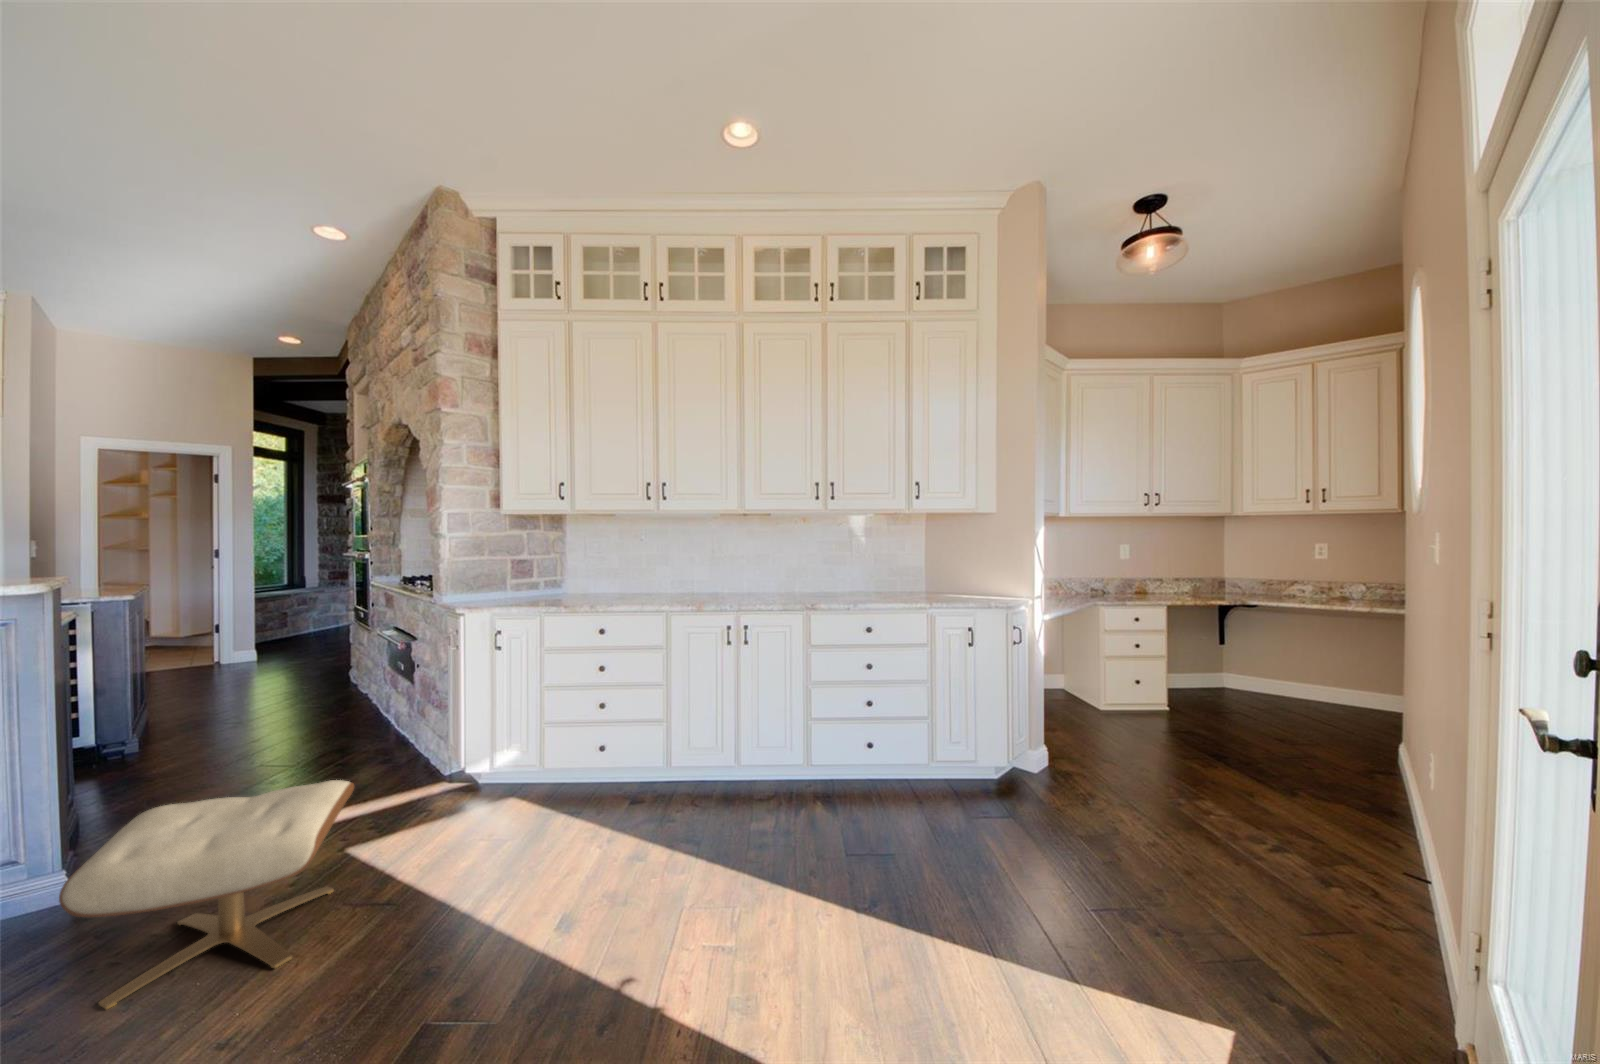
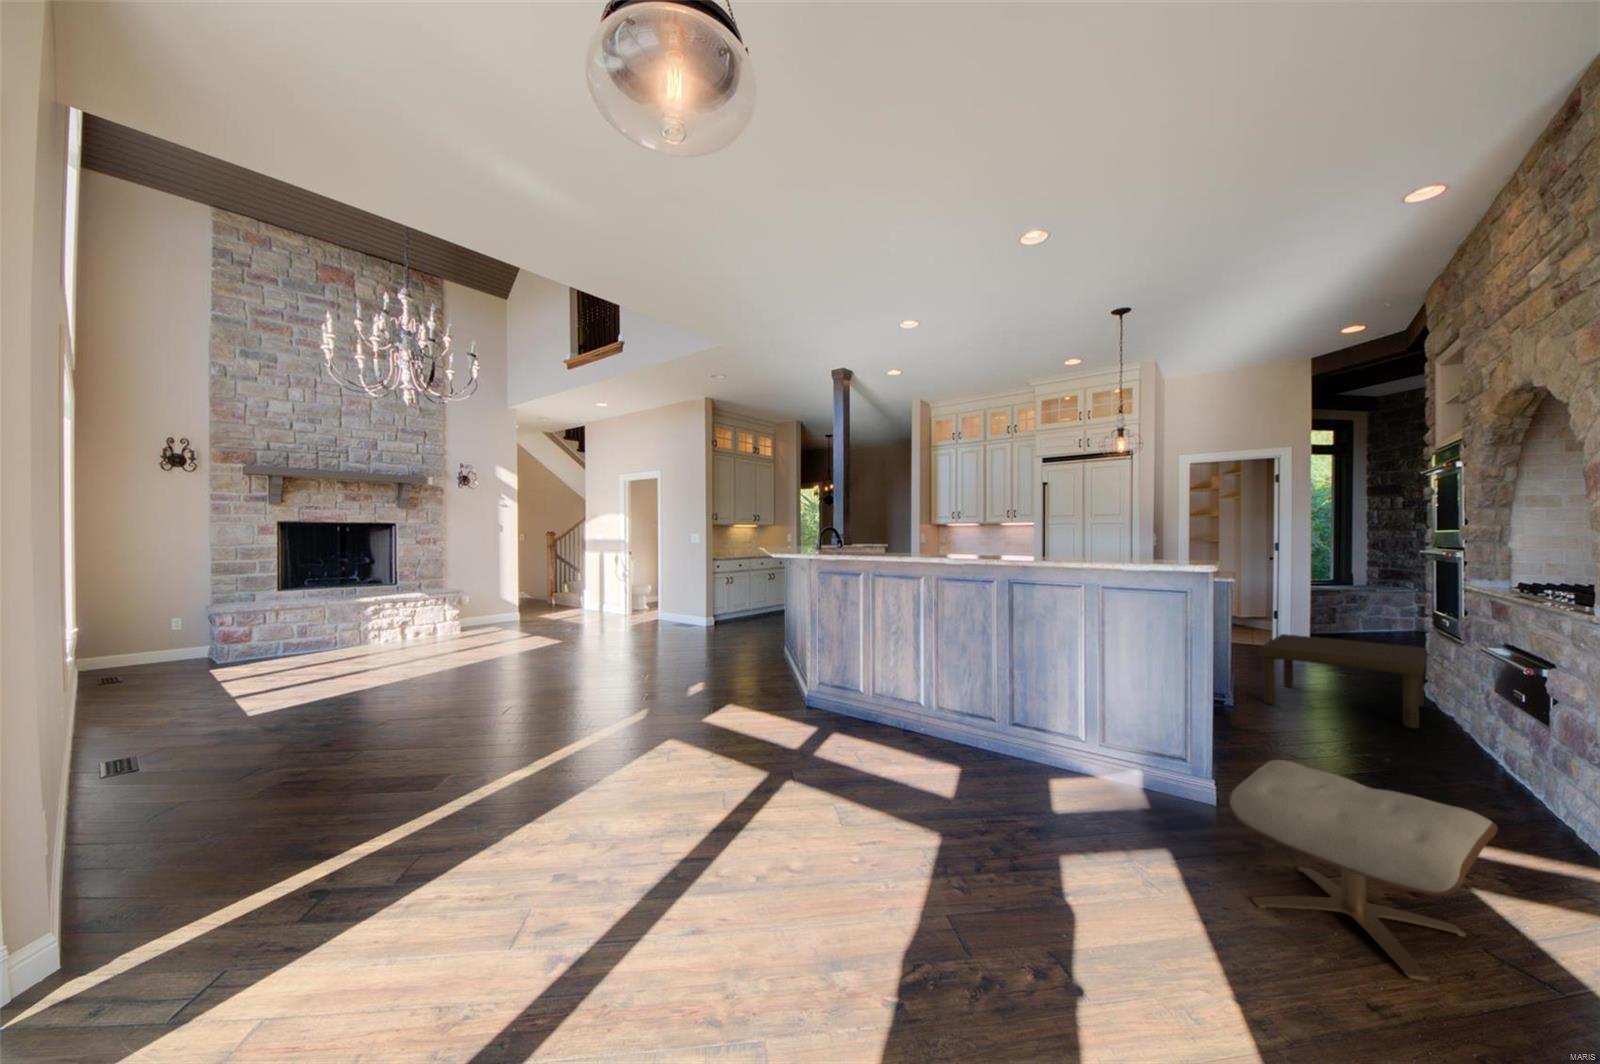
coffee table: none [176,639,351,737] -> present [1258,634,1428,728]

